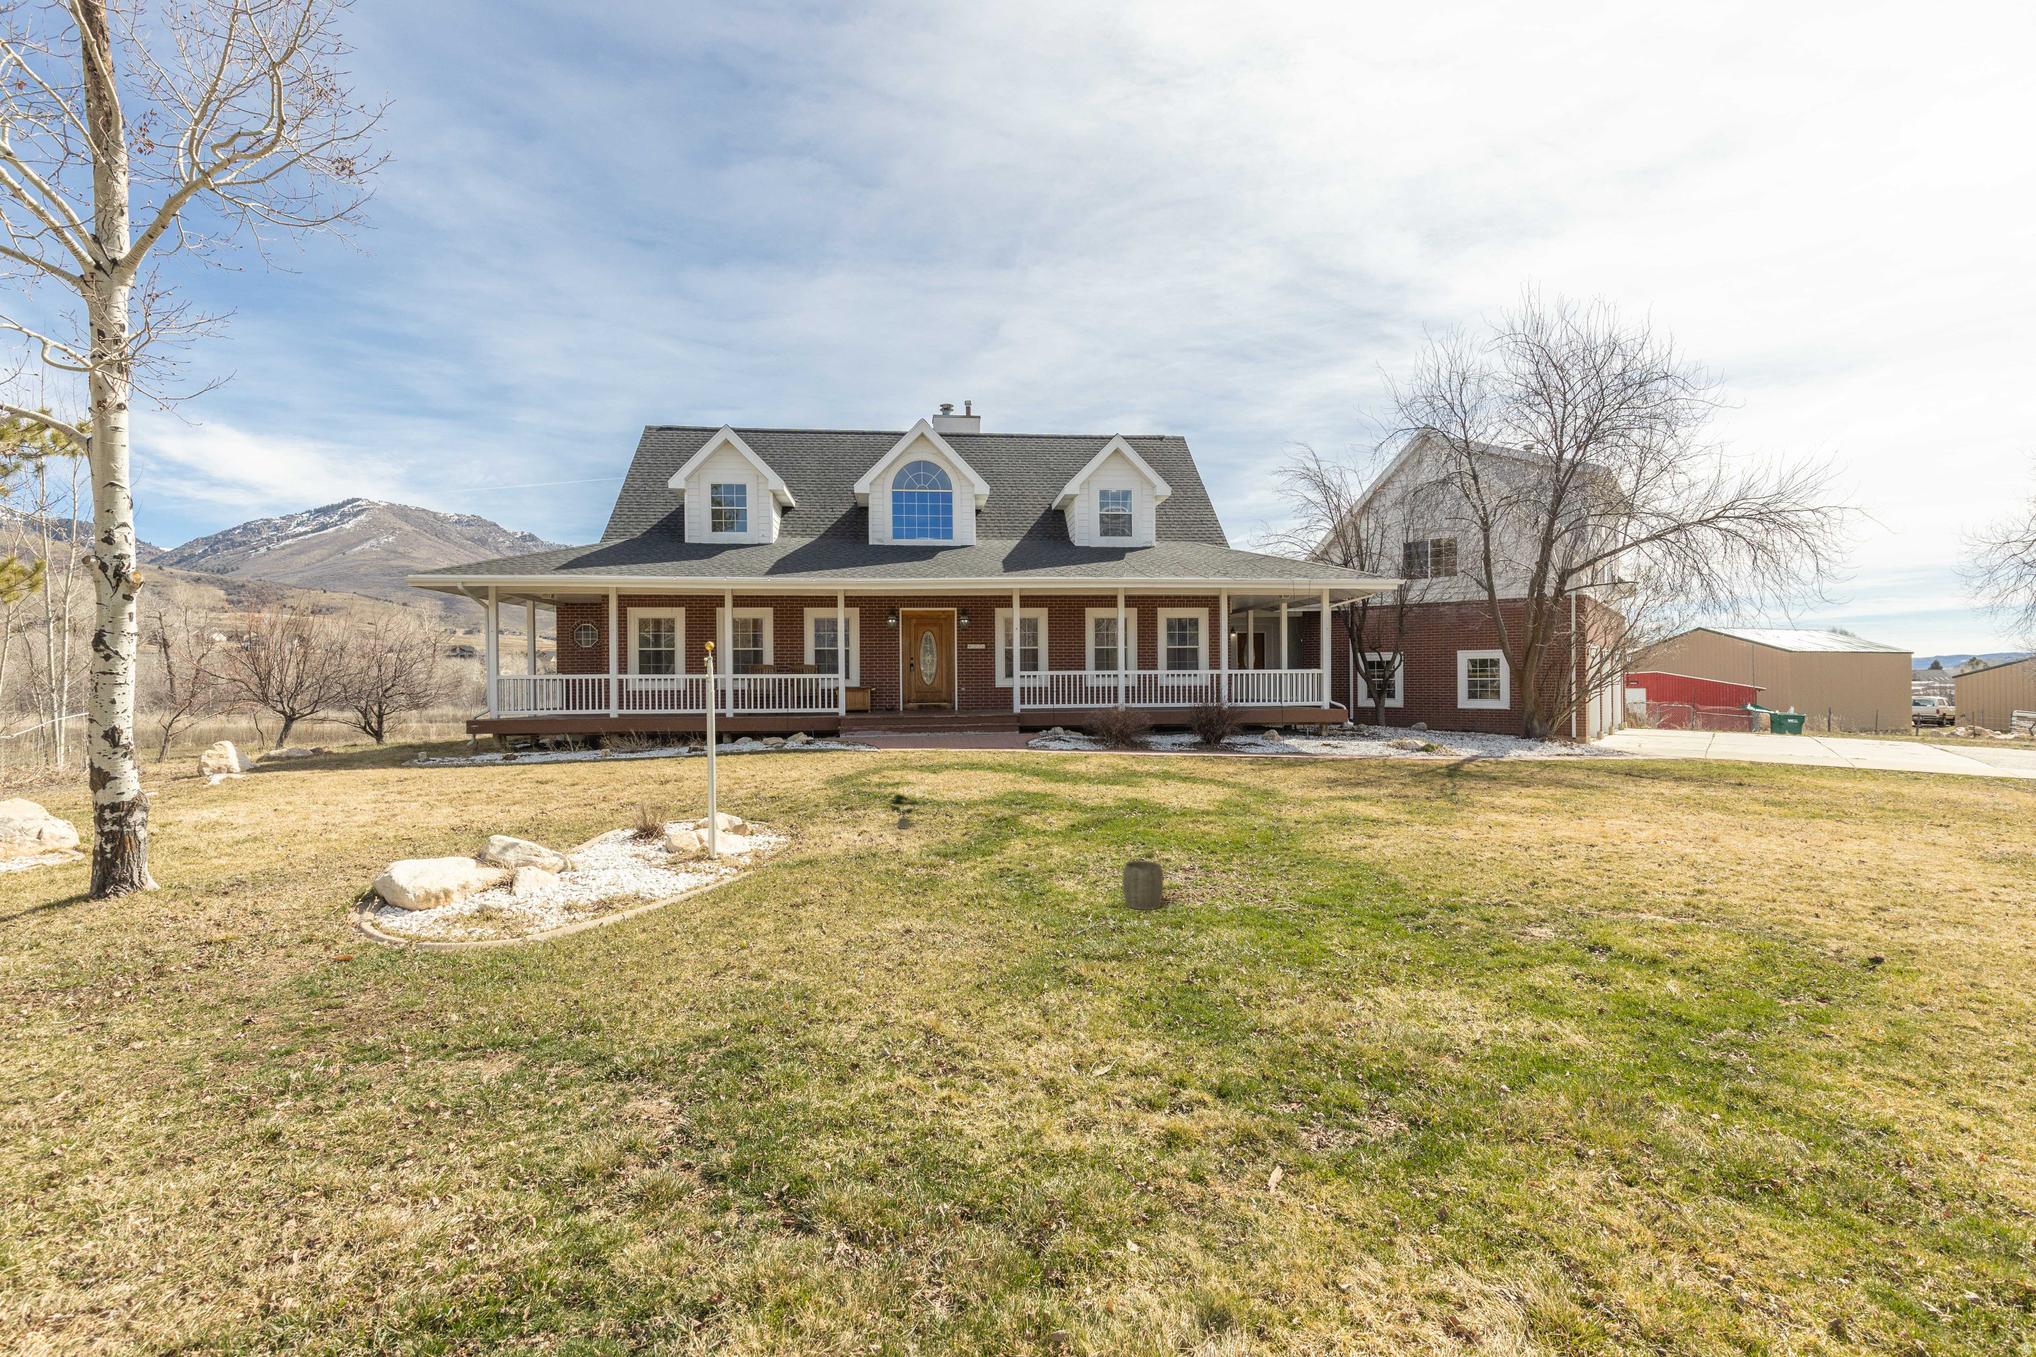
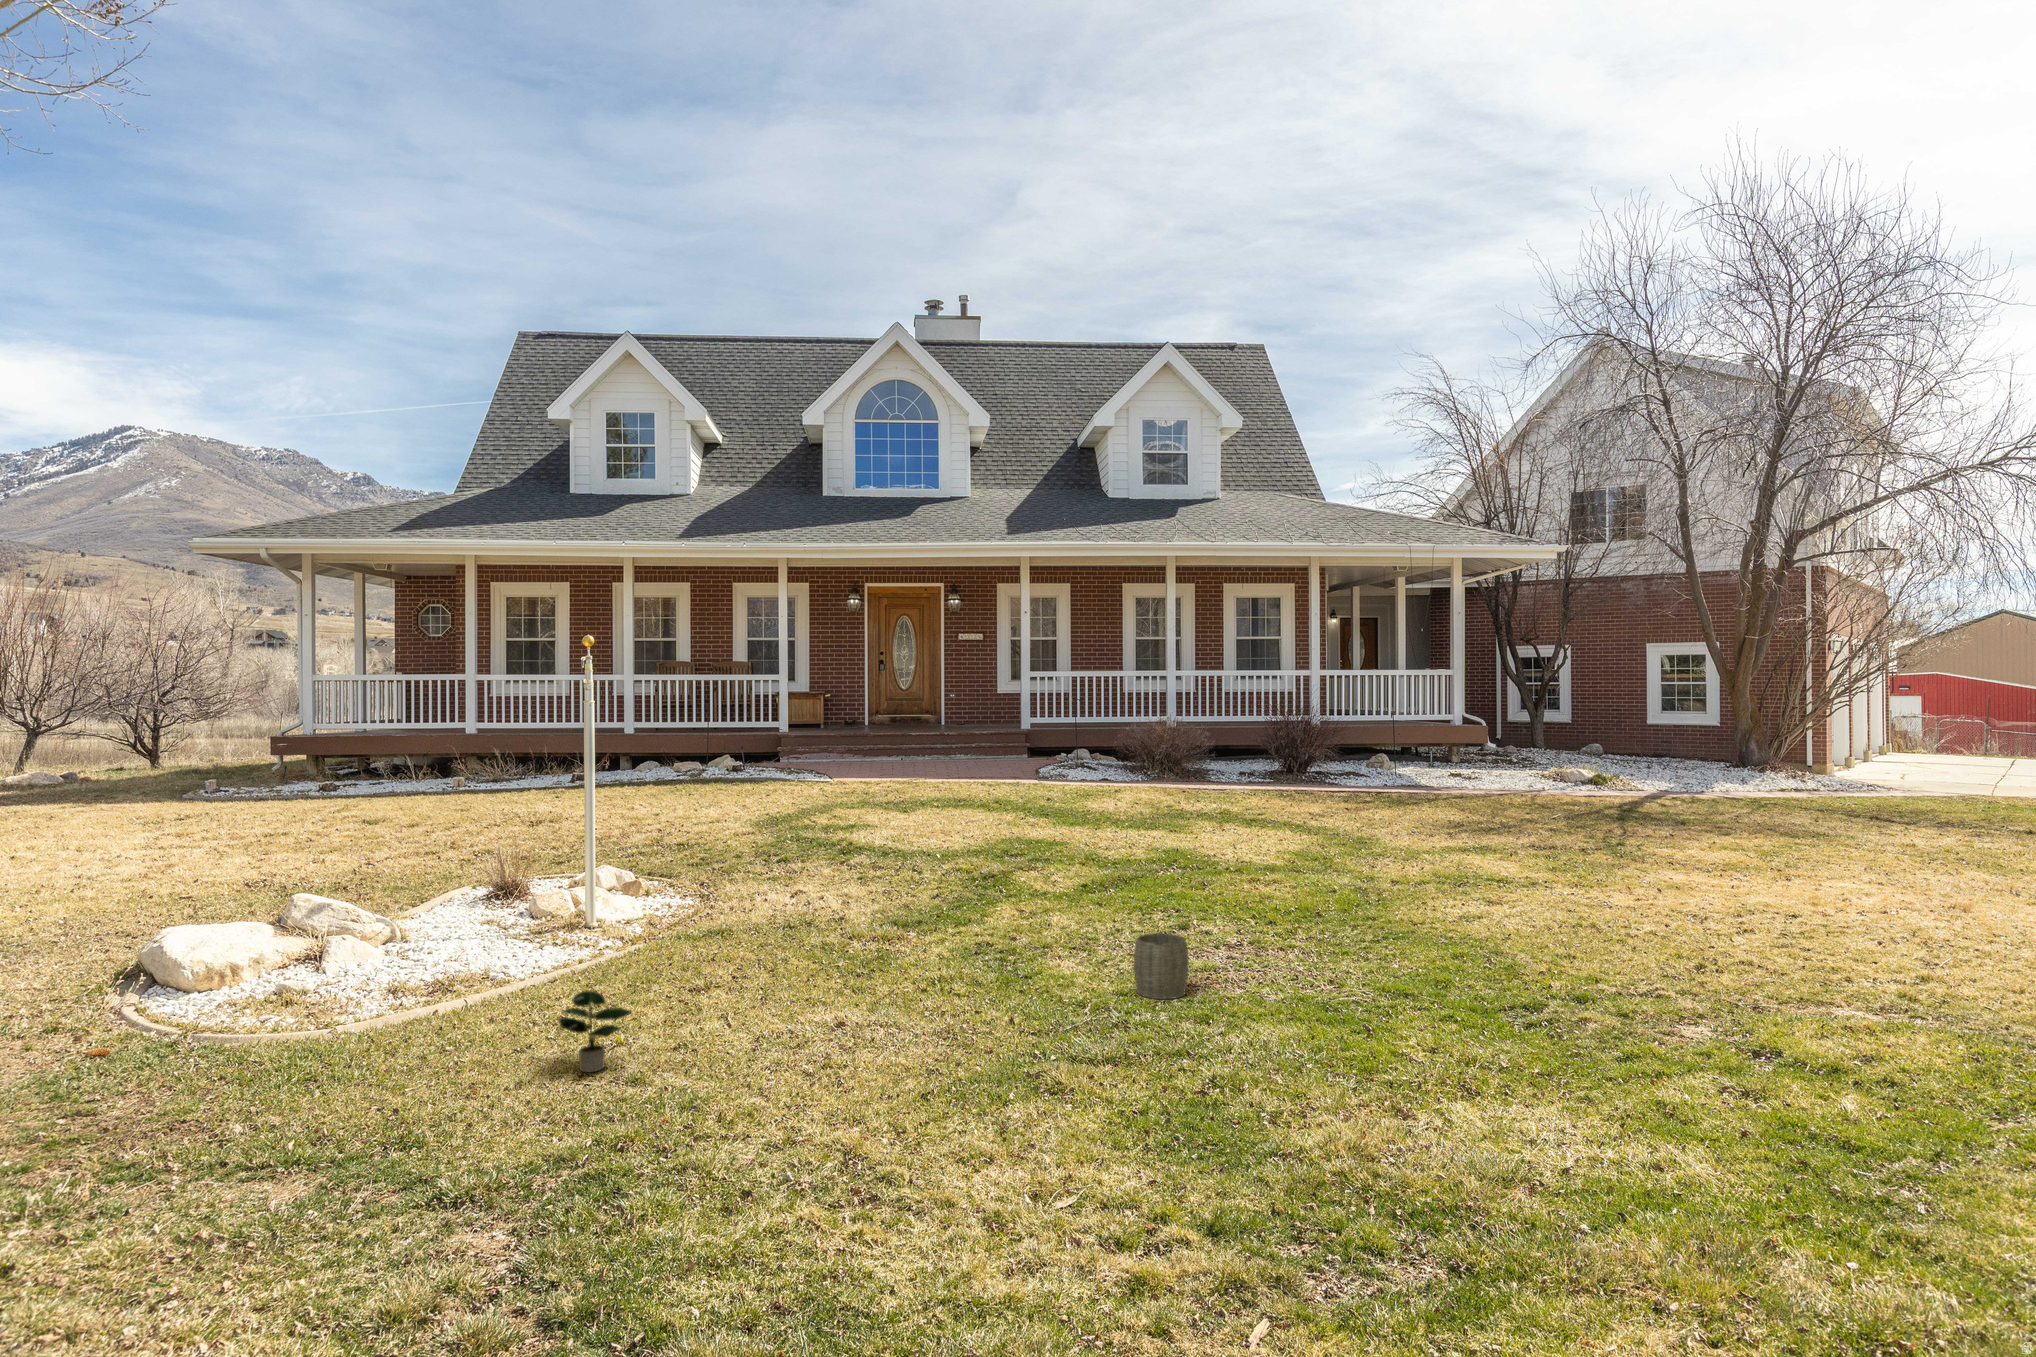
potted plant: present [890,795,919,829] -> present [559,991,632,1072]

